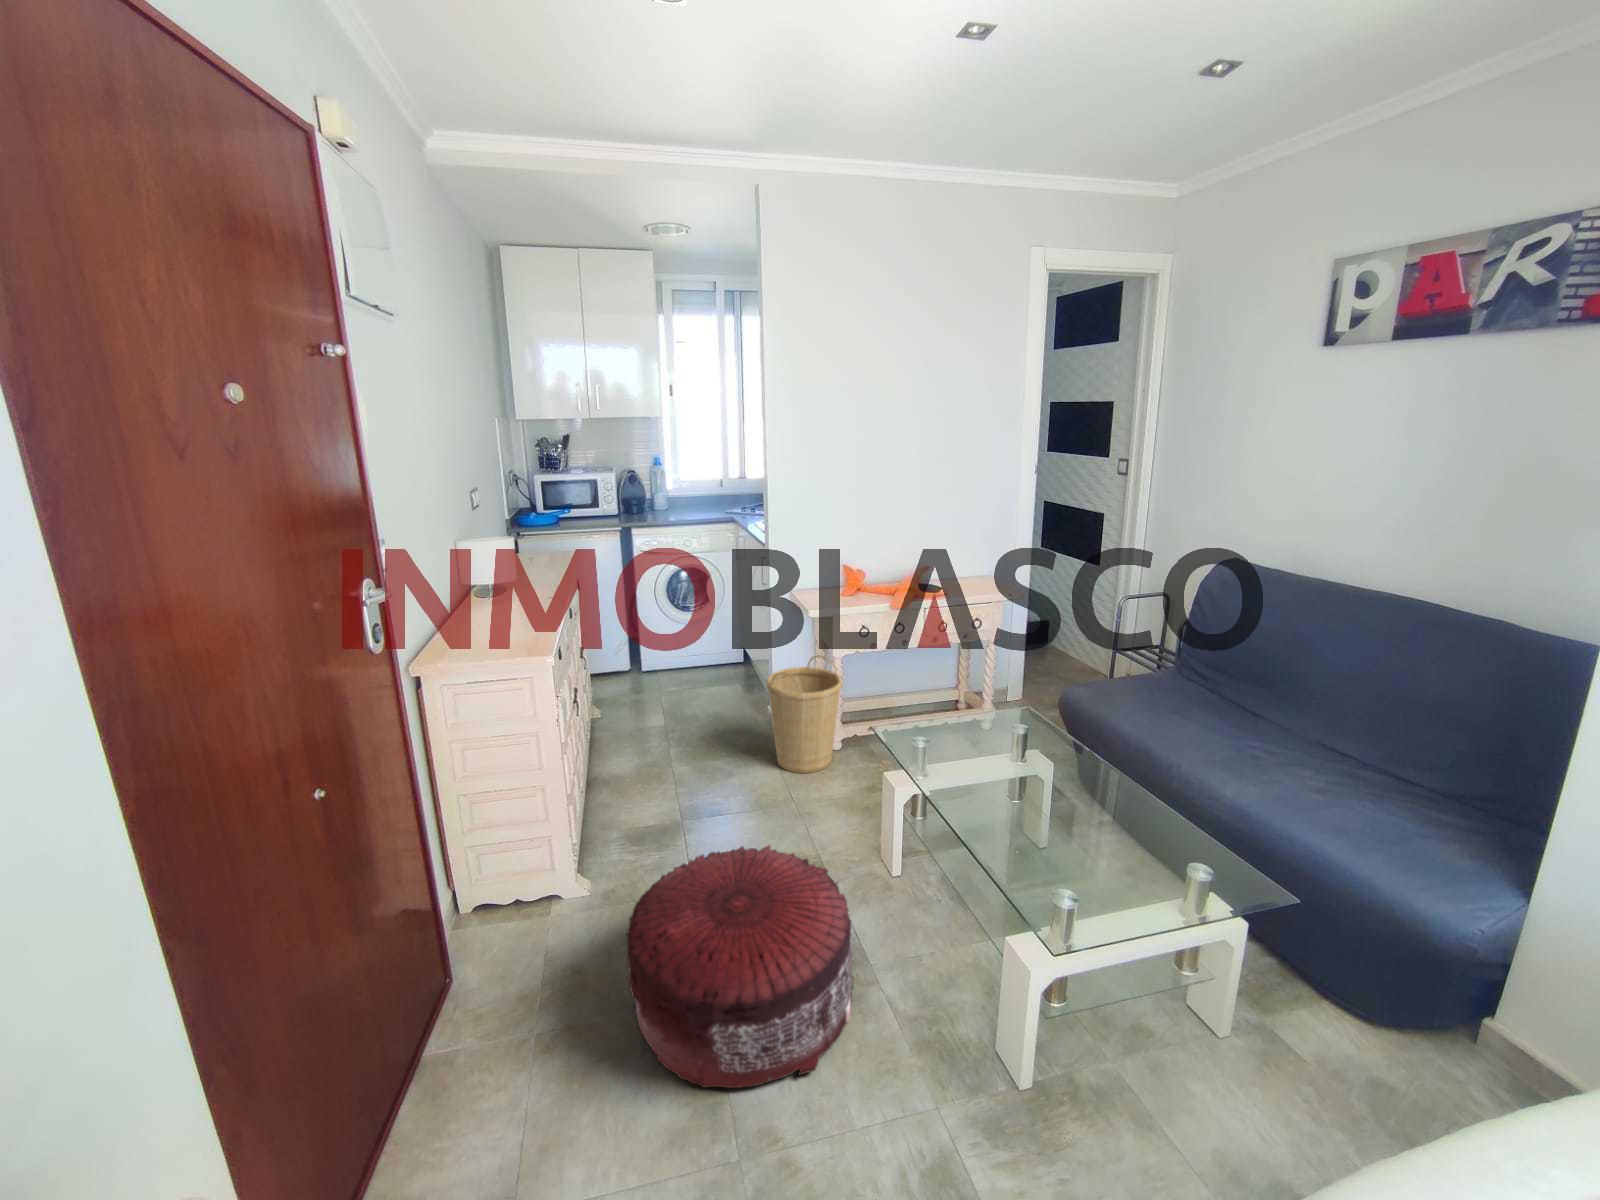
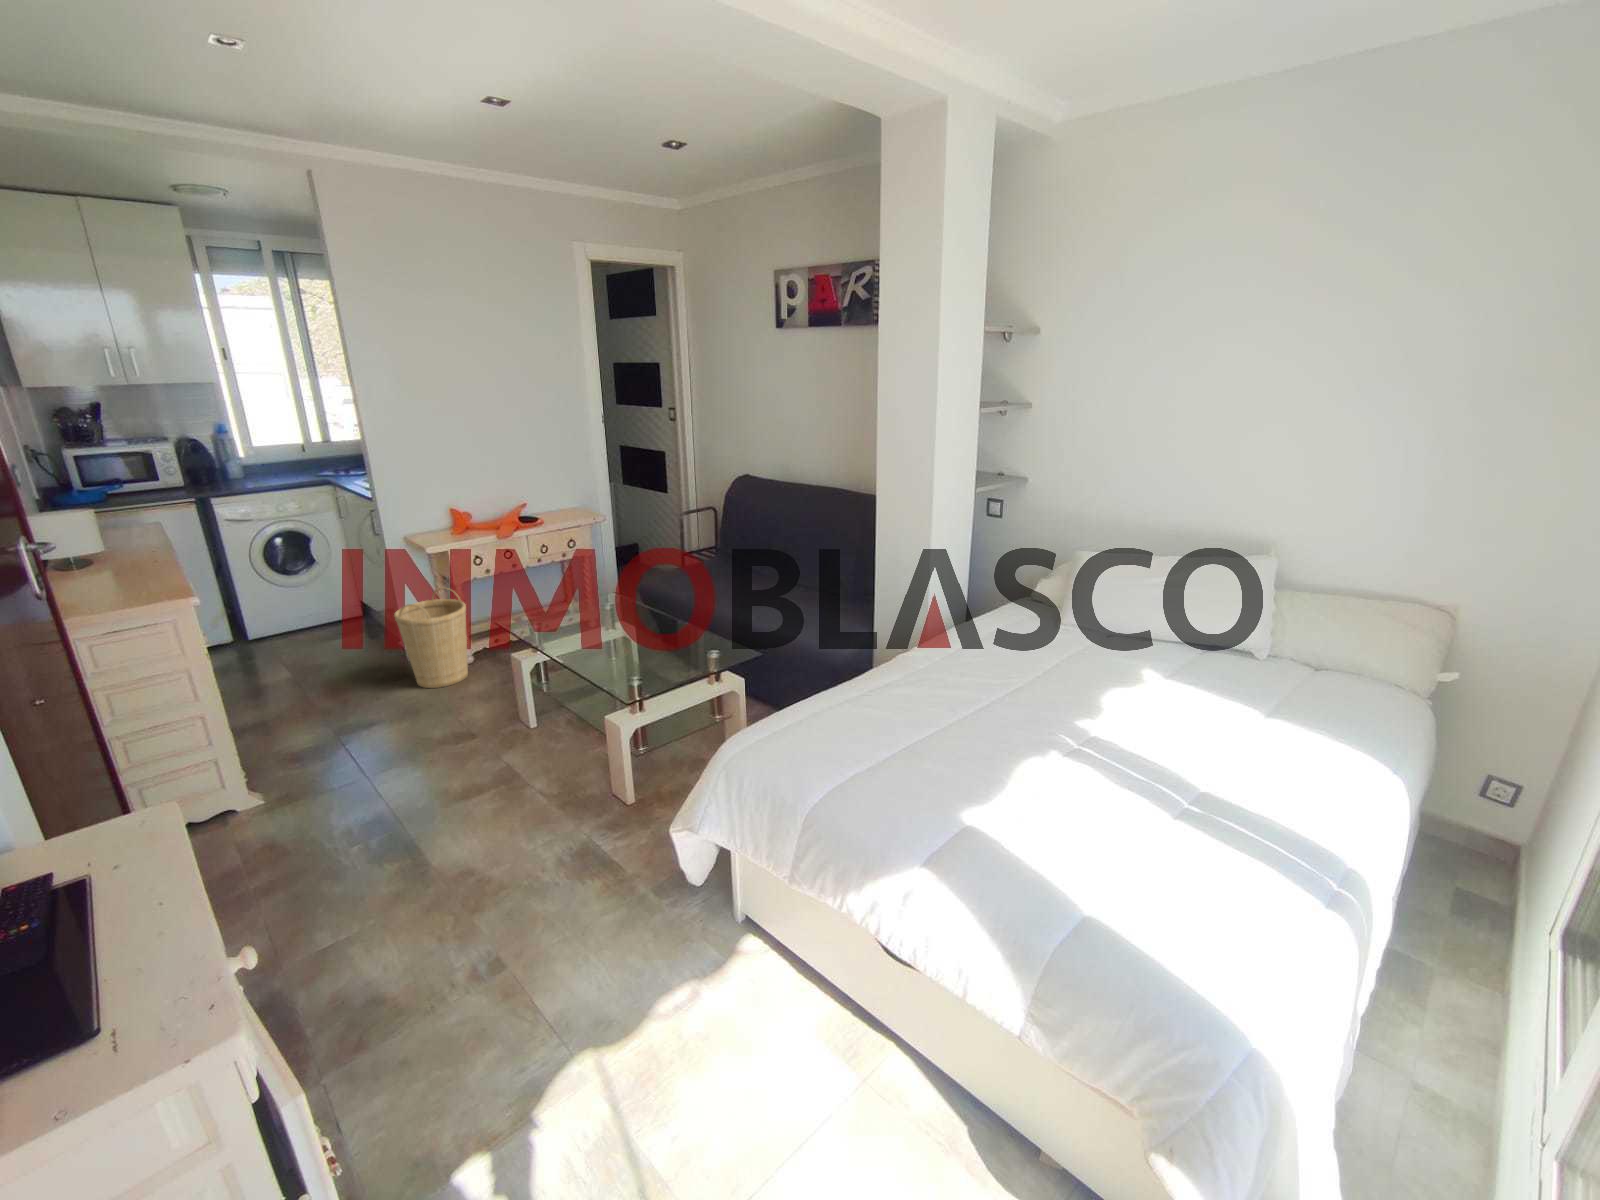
pouf: present [626,845,853,1088] -> none [306,722,506,883]

